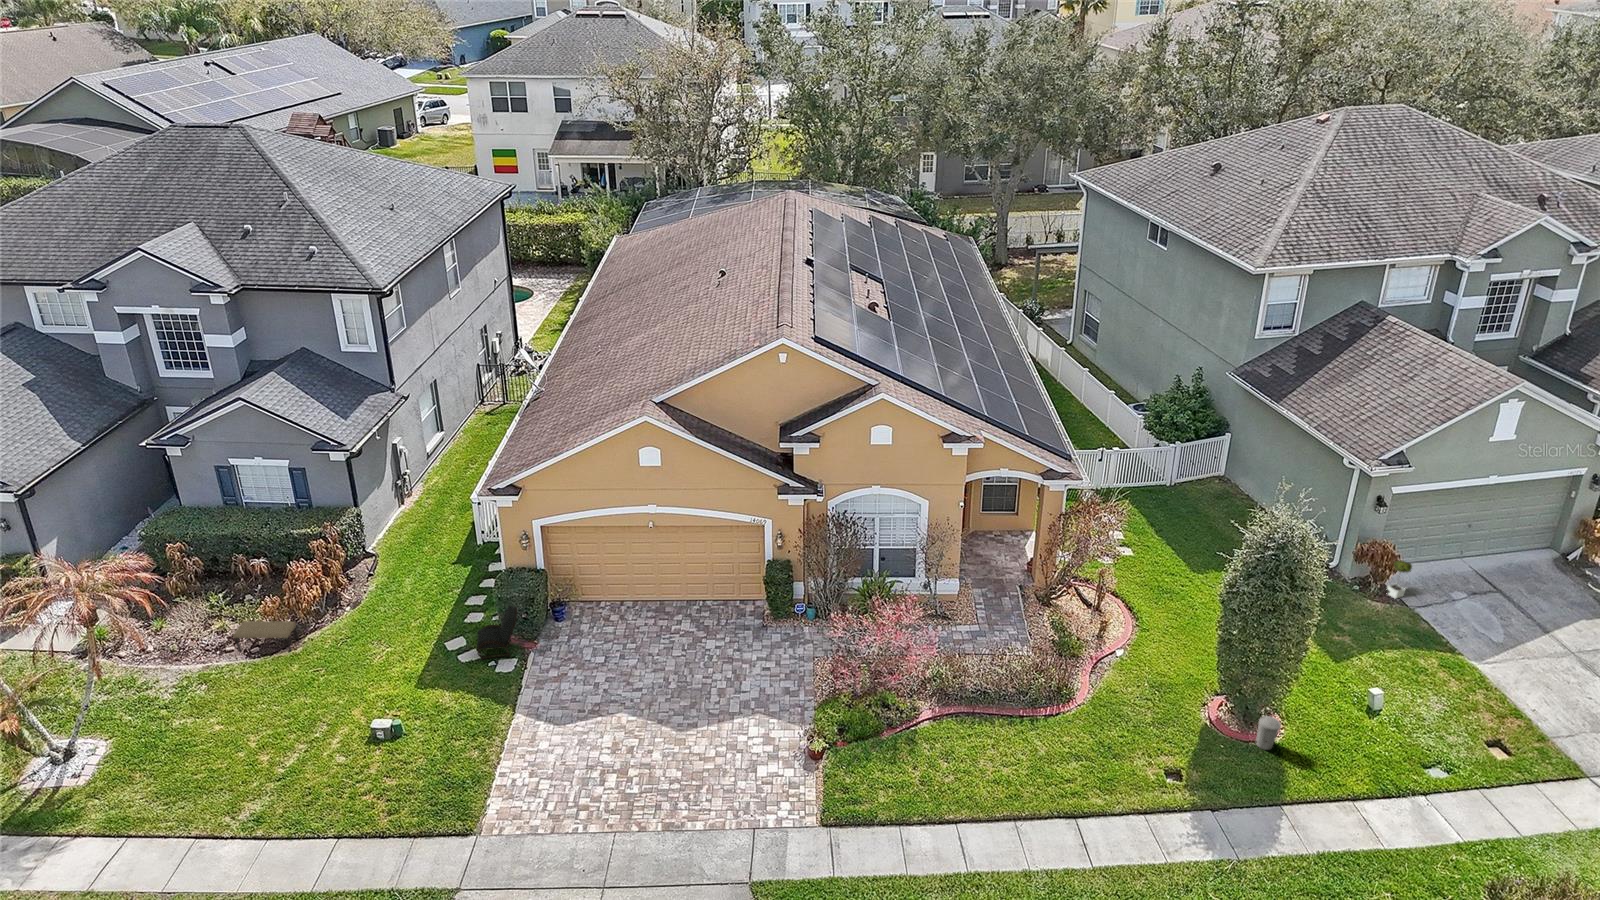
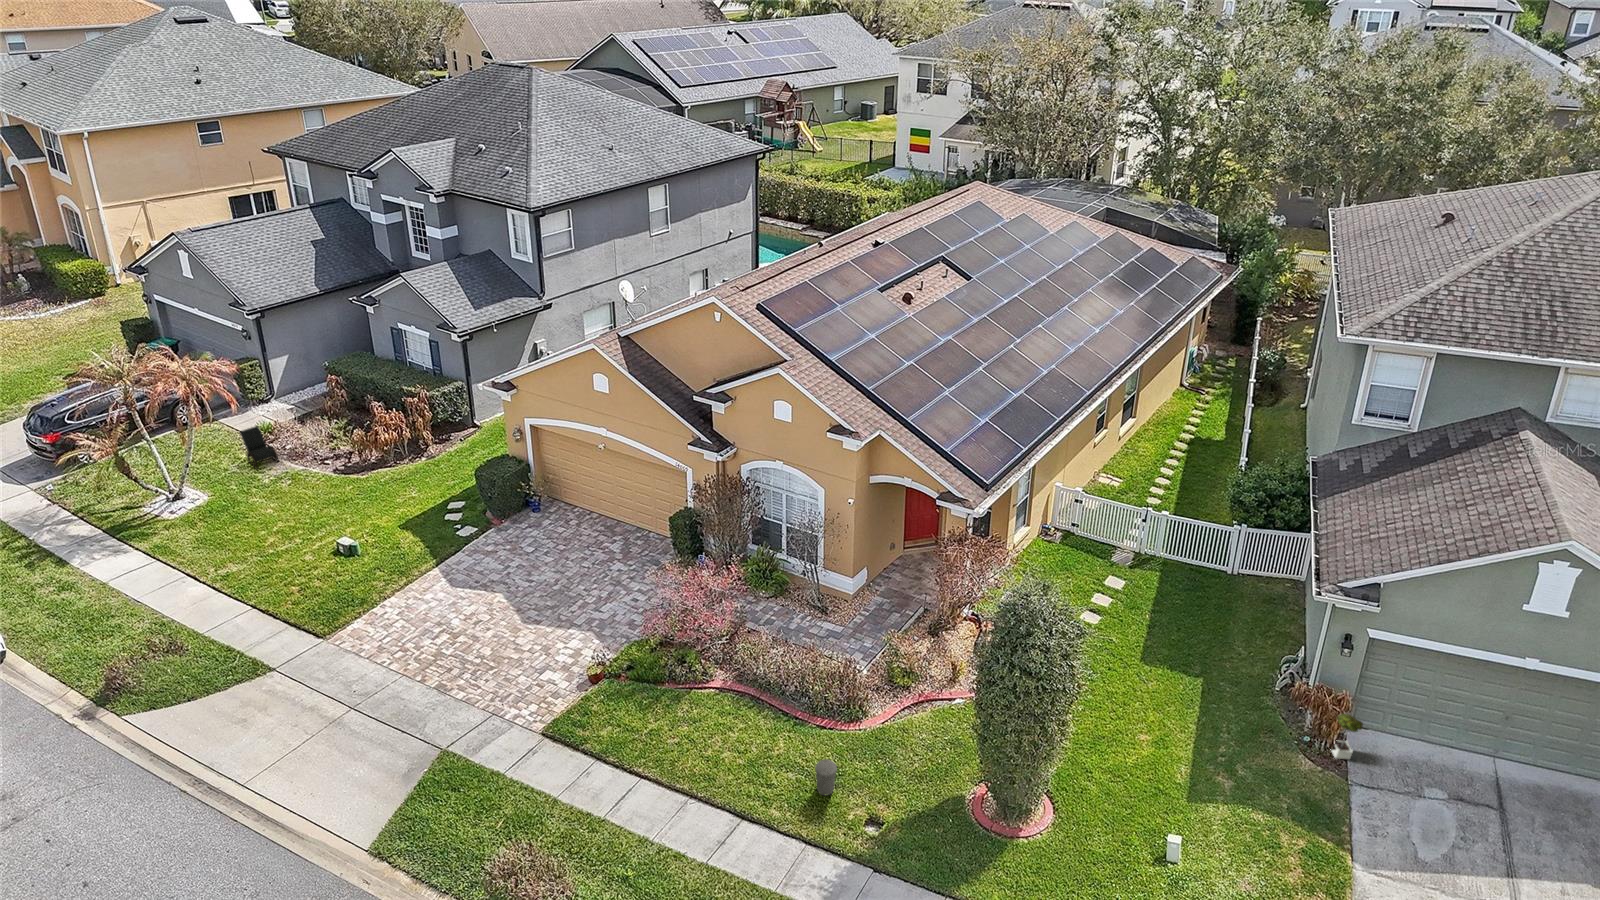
lounge chair: present [477,606,517,660] -> present [240,426,279,469]
bench: present [233,621,298,651] -> none [326,442,369,473]
trash can: present [1256,716,1281,750] -> present [815,759,837,796]

